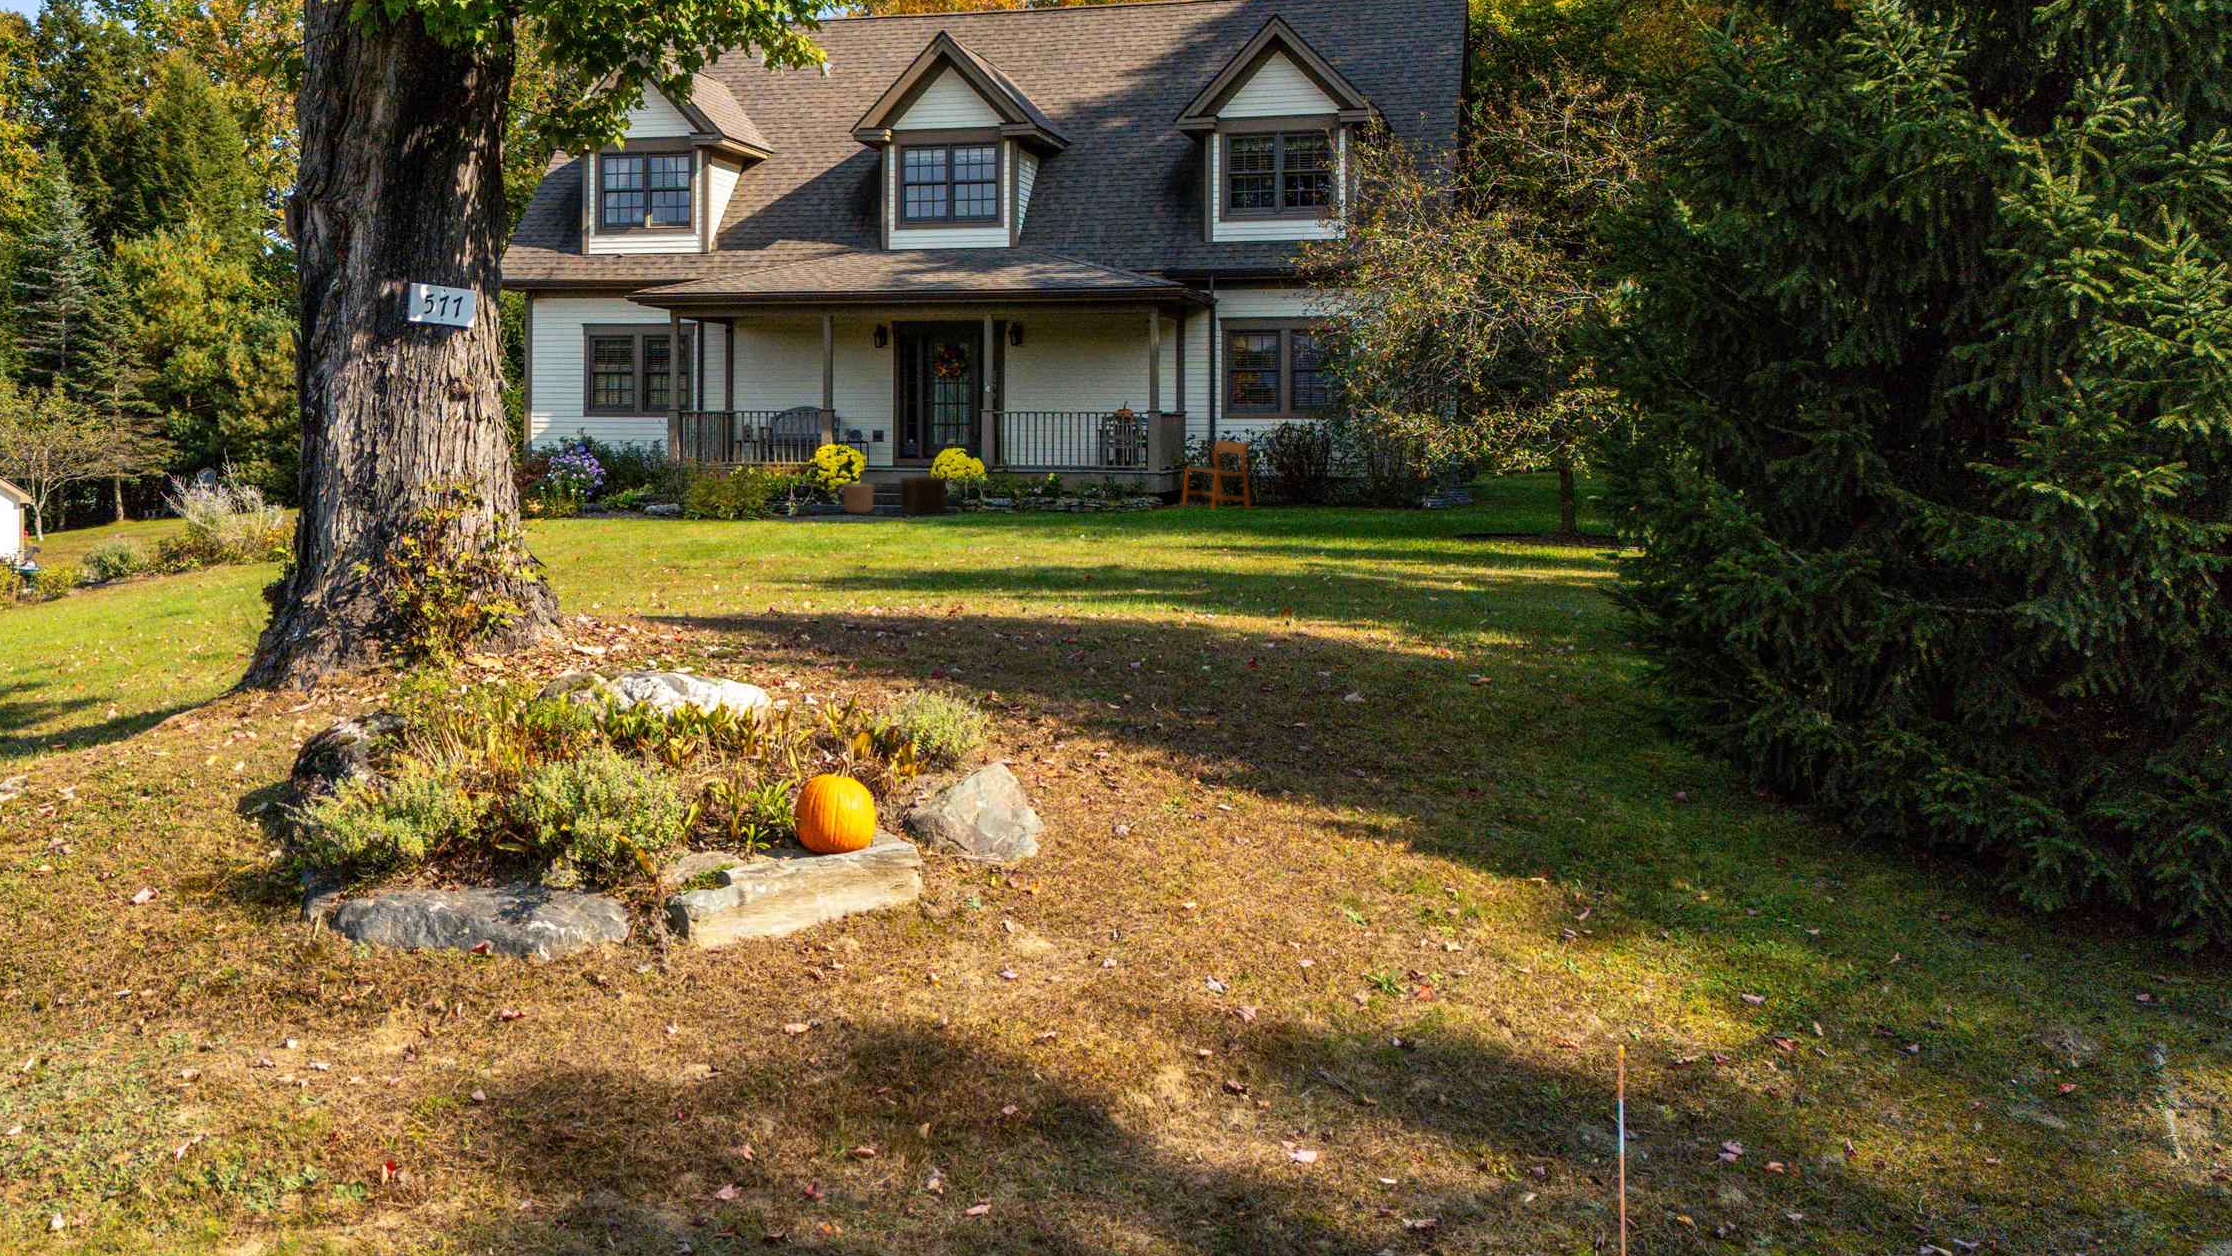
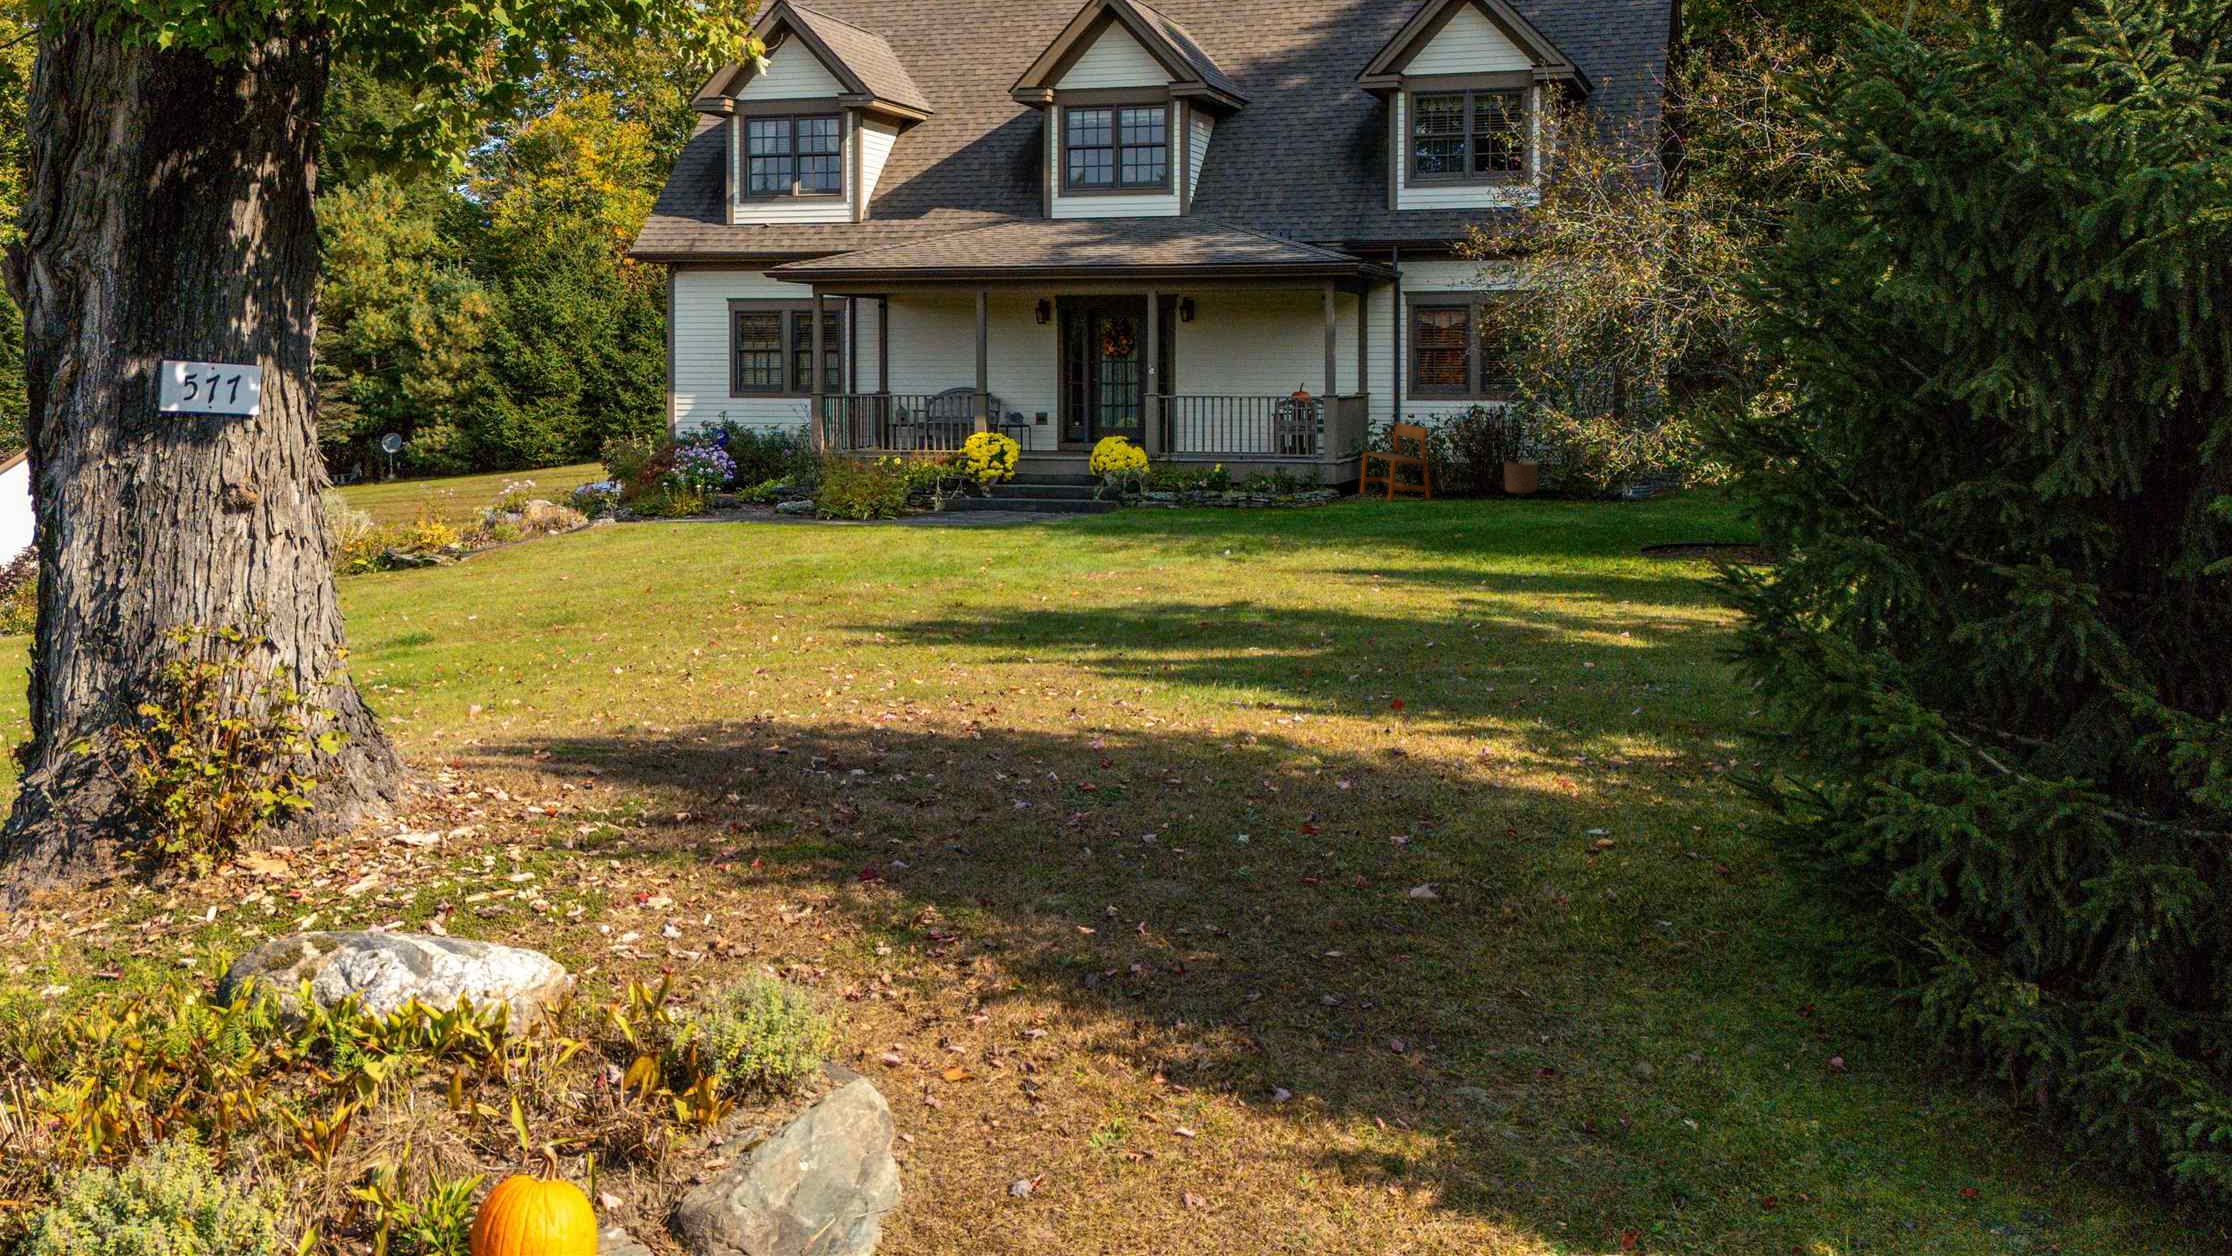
wooden crate: present [900,476,947,514] -> none [1057,462,1106,504]
planter: present [843,484,874,513] -> present [1504,461,1538,494]

